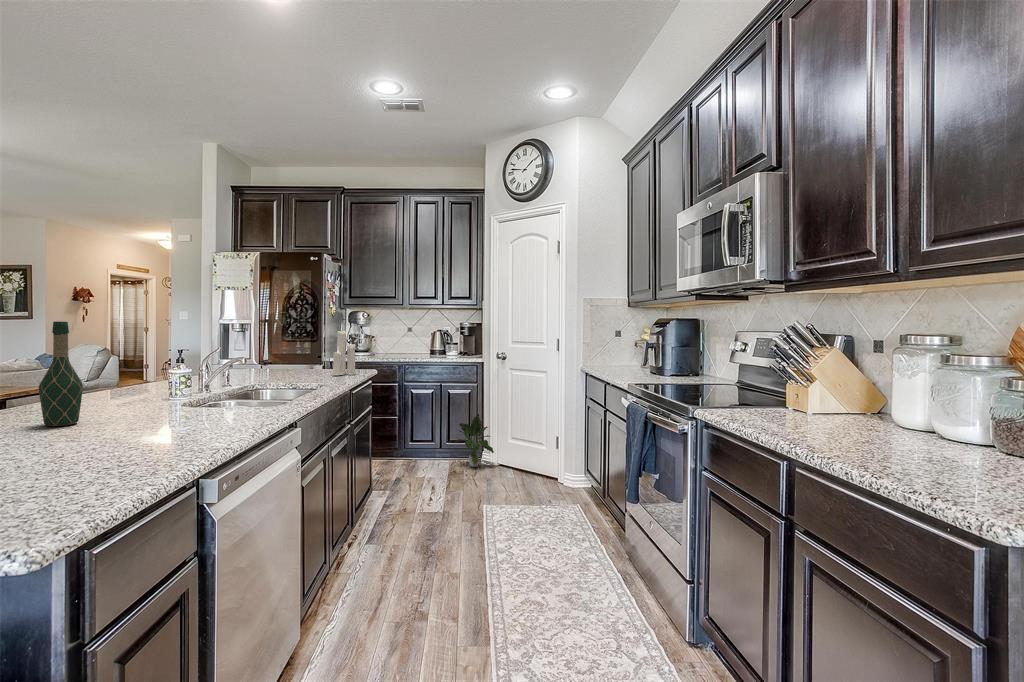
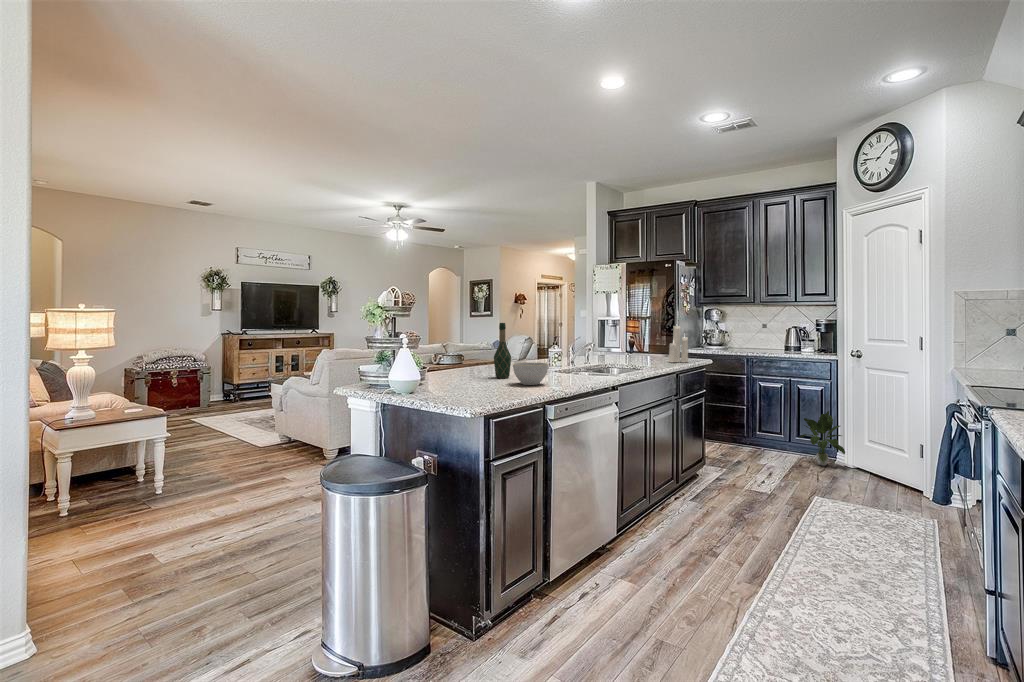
bowl: none [90,393,173,437] -> present [513,363,548,385]

